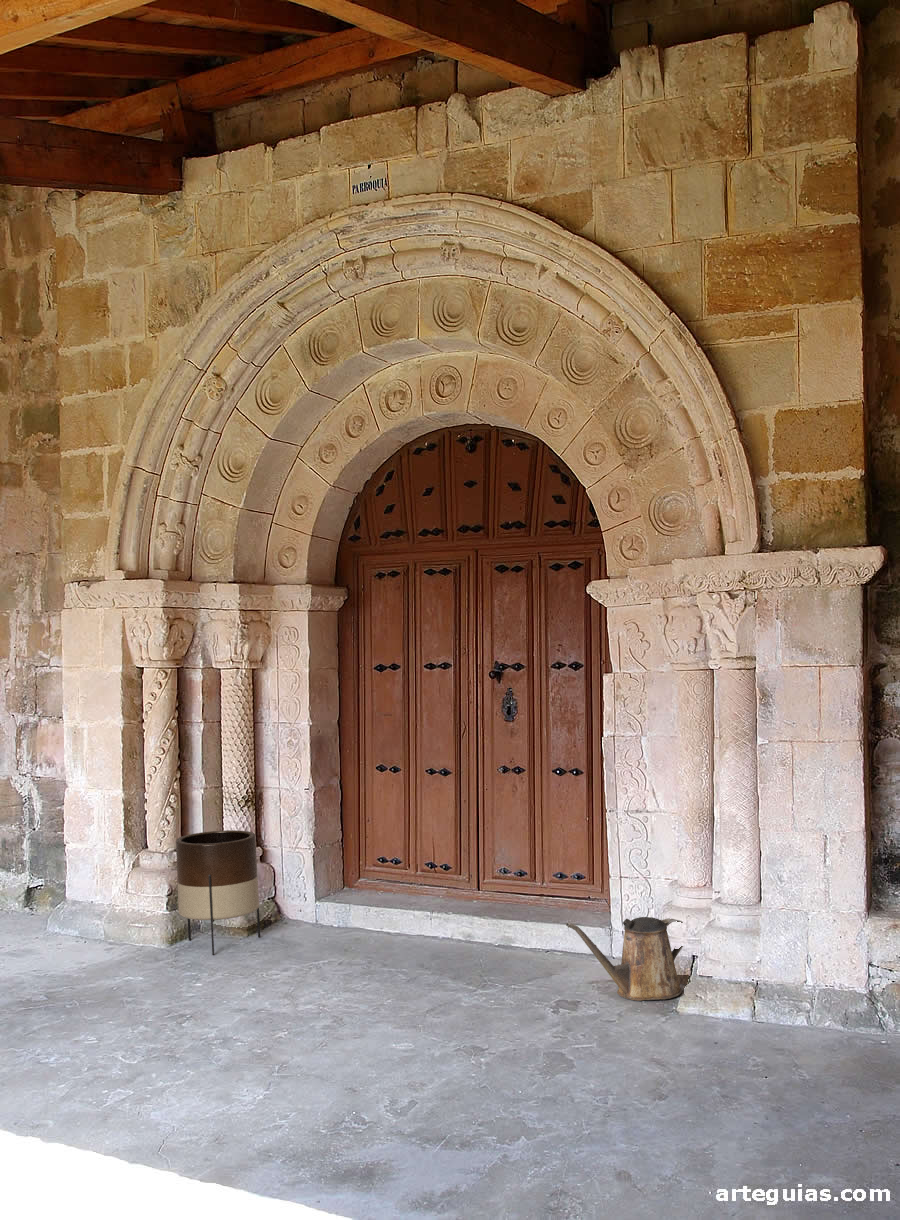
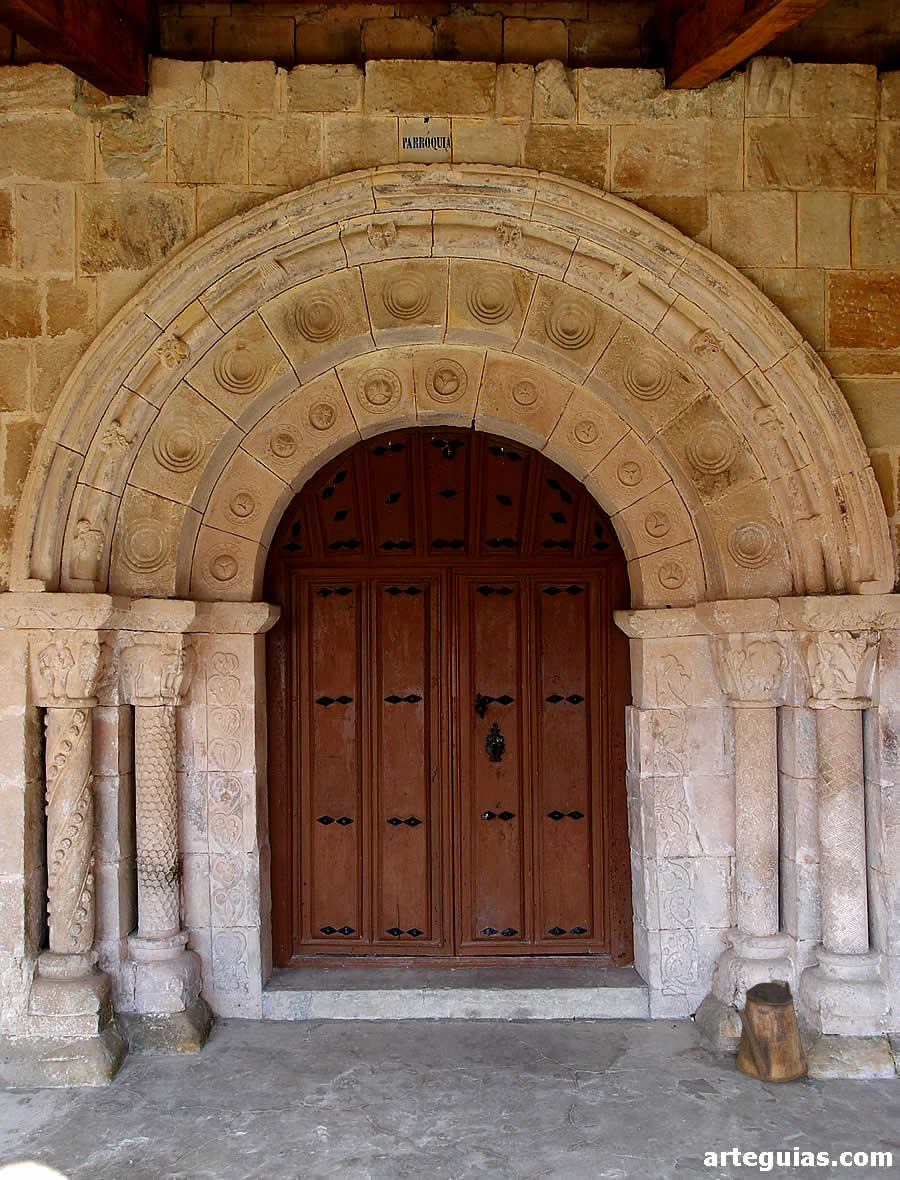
planter: present [176,830,260,955] -> none [124,916,231,1094]

